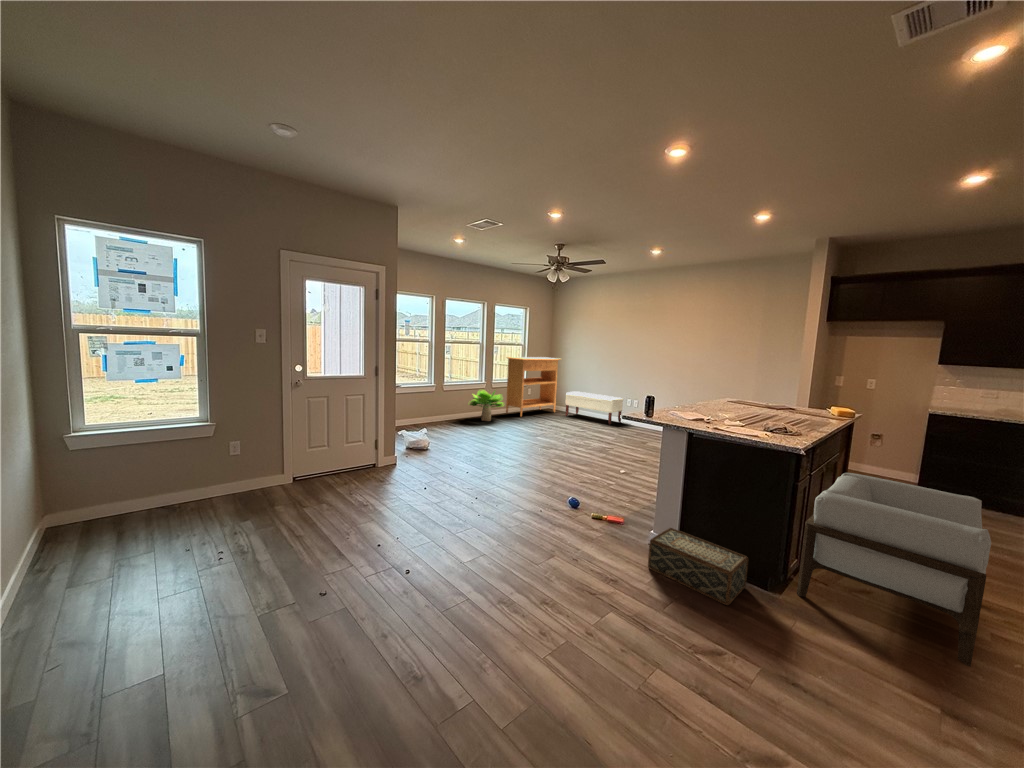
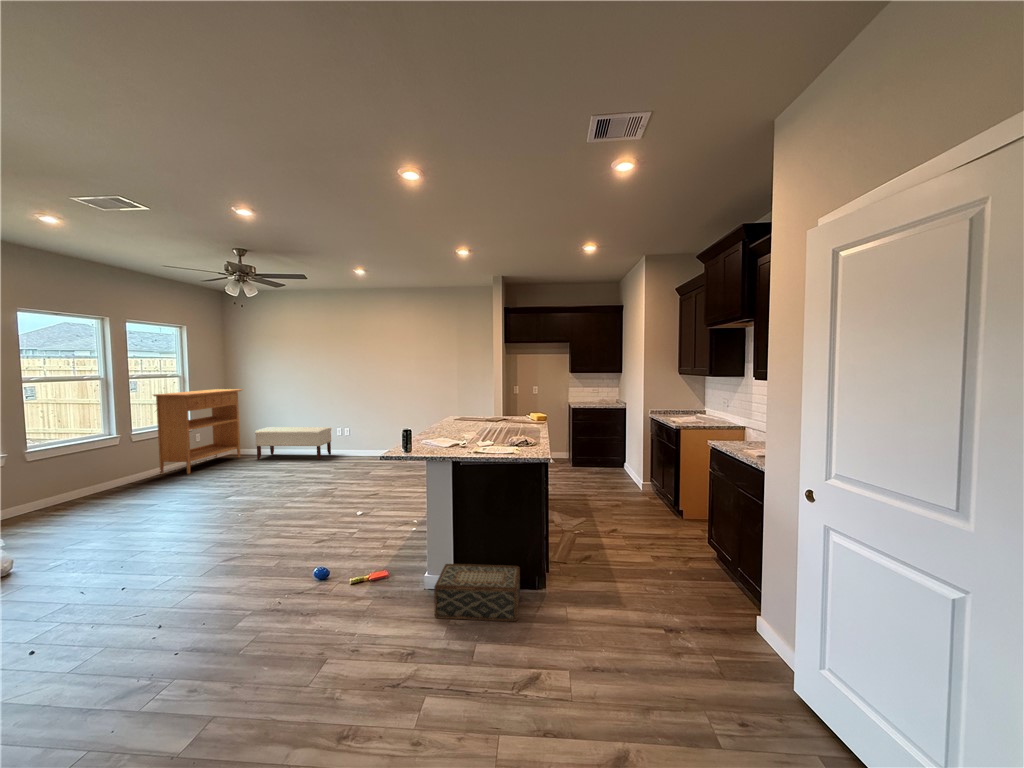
potted plant: present [470,391,503,421] -> none [83,441,163,494]
armchair: present [797,473,991,667] -> none [551,466,657,587]

